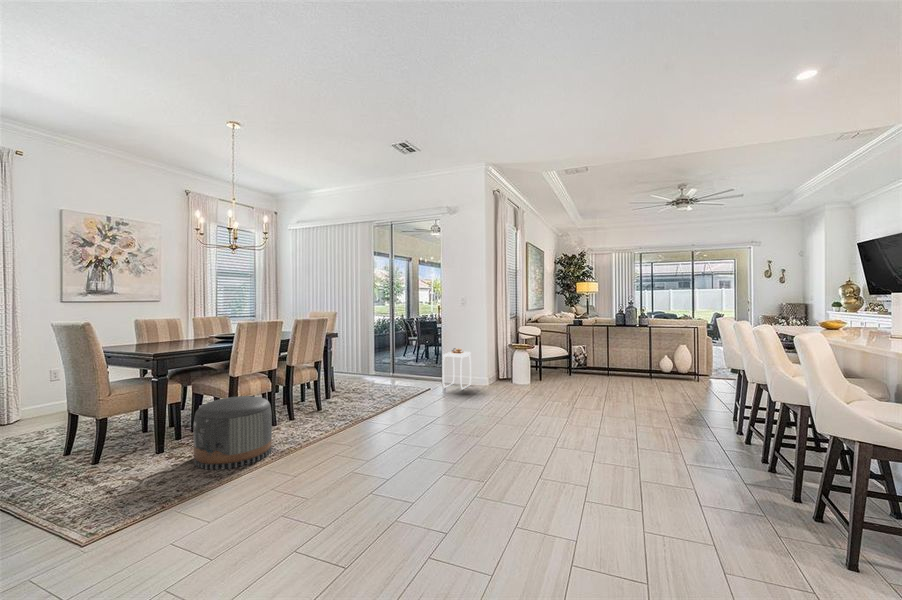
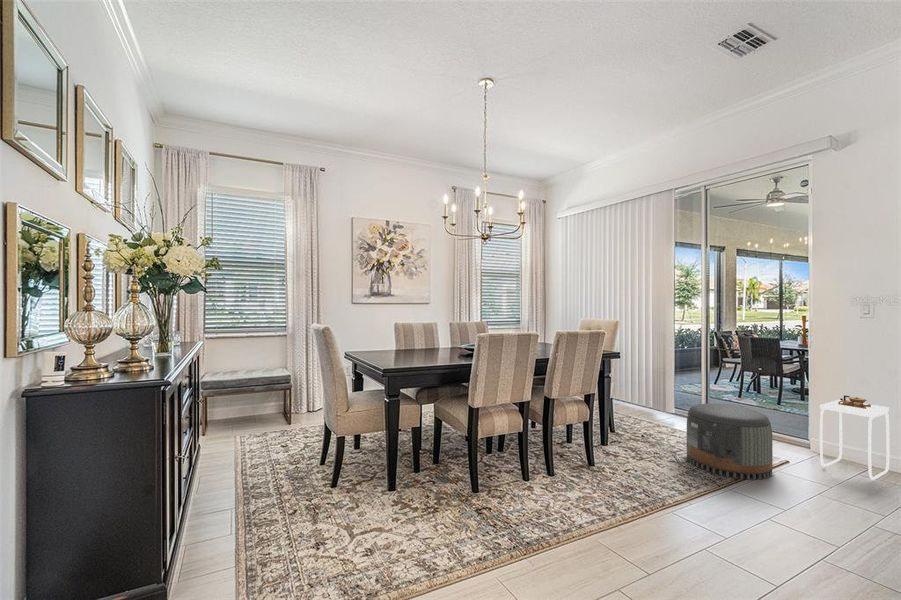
pouf: present [193,396,272,470] -> present [687,403,773,480]

